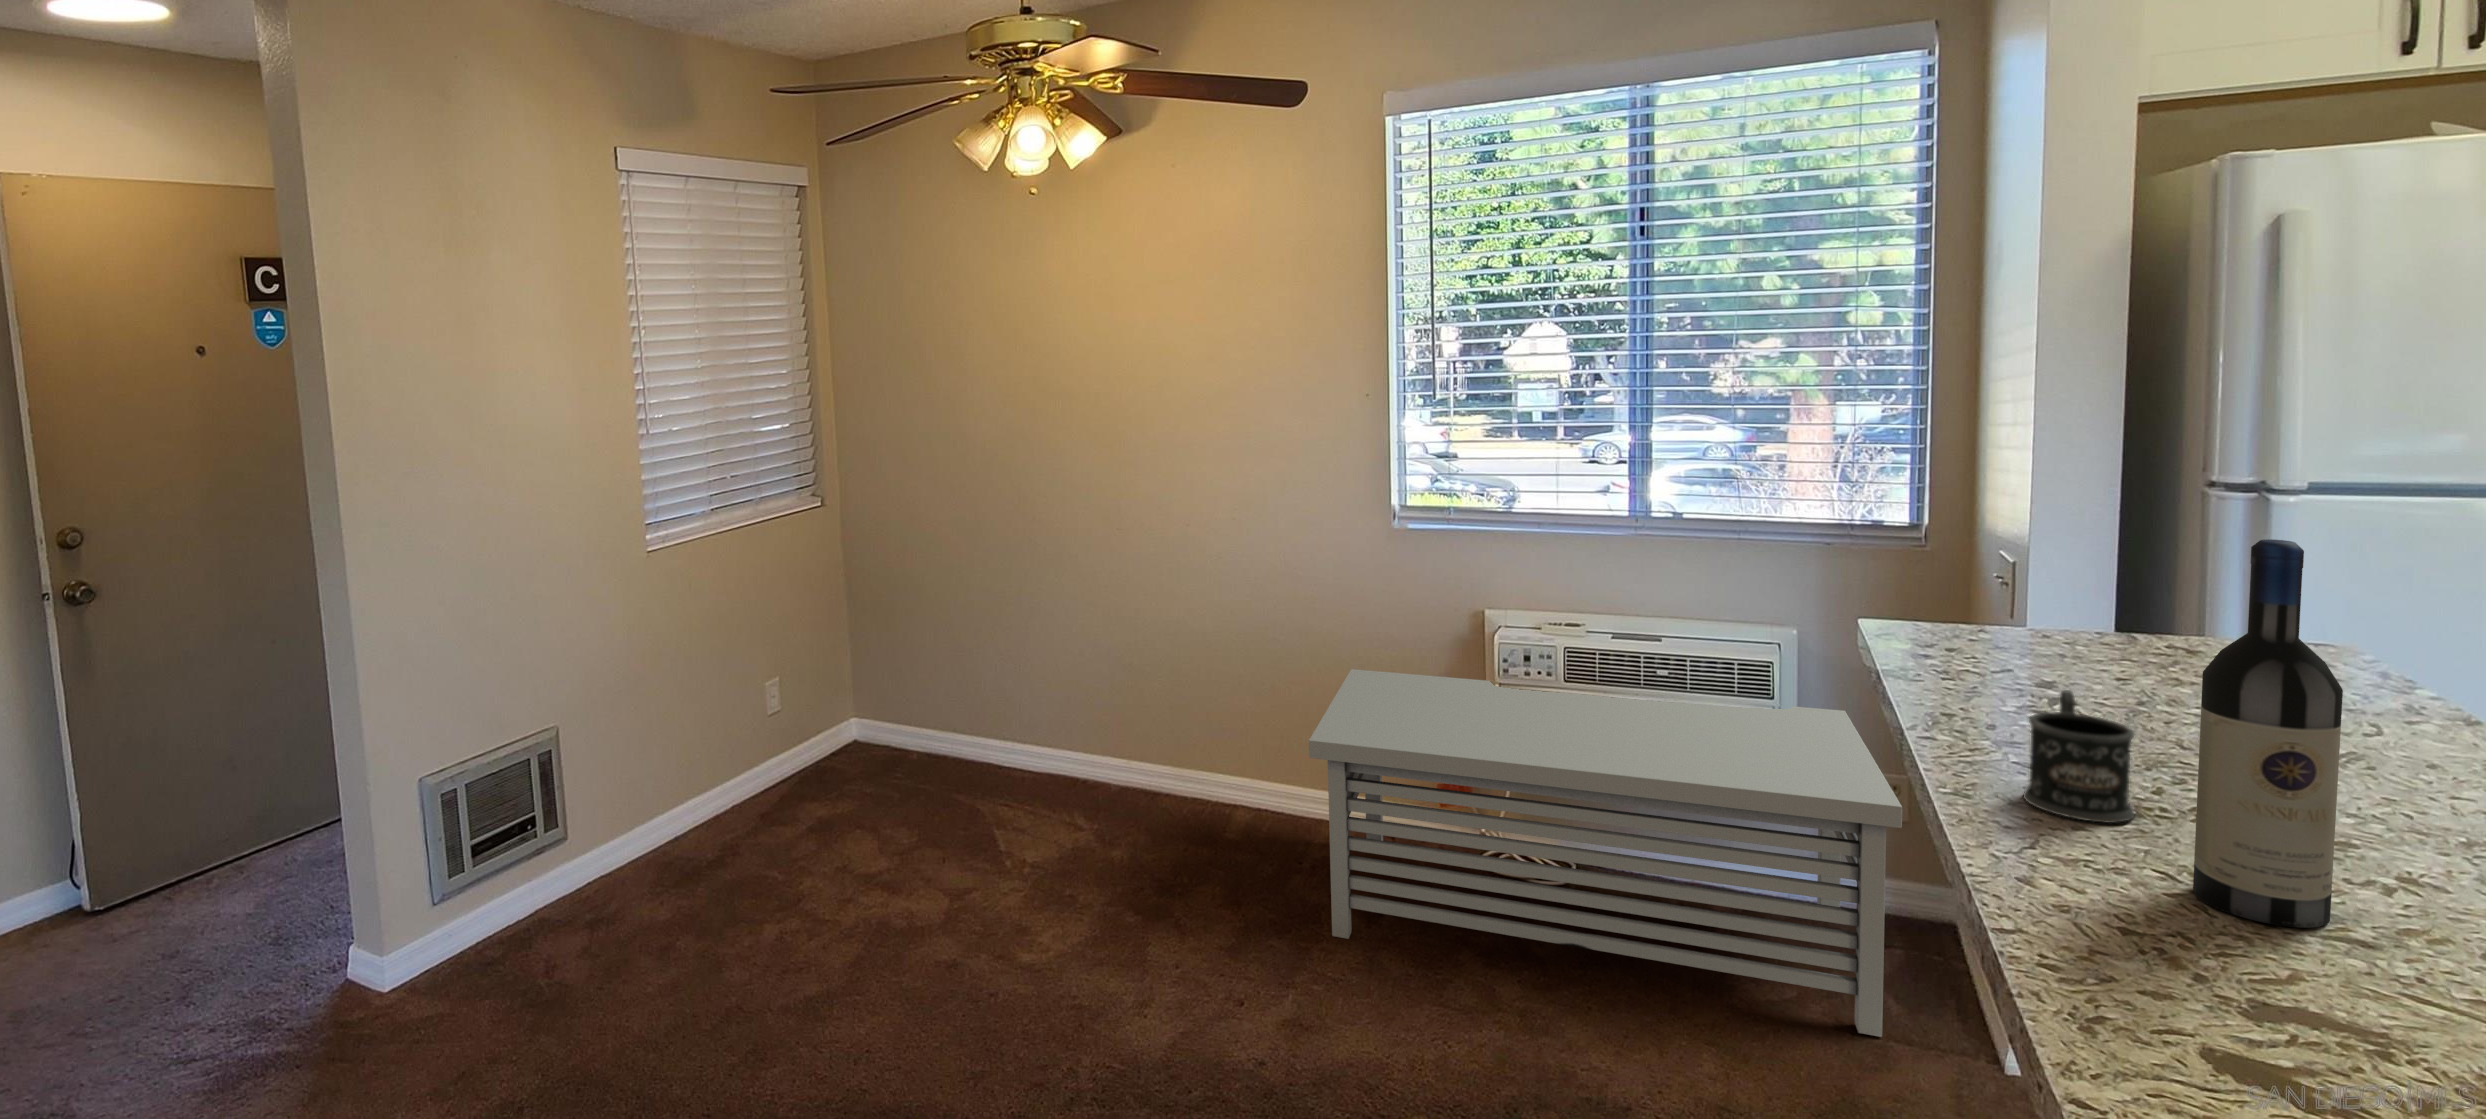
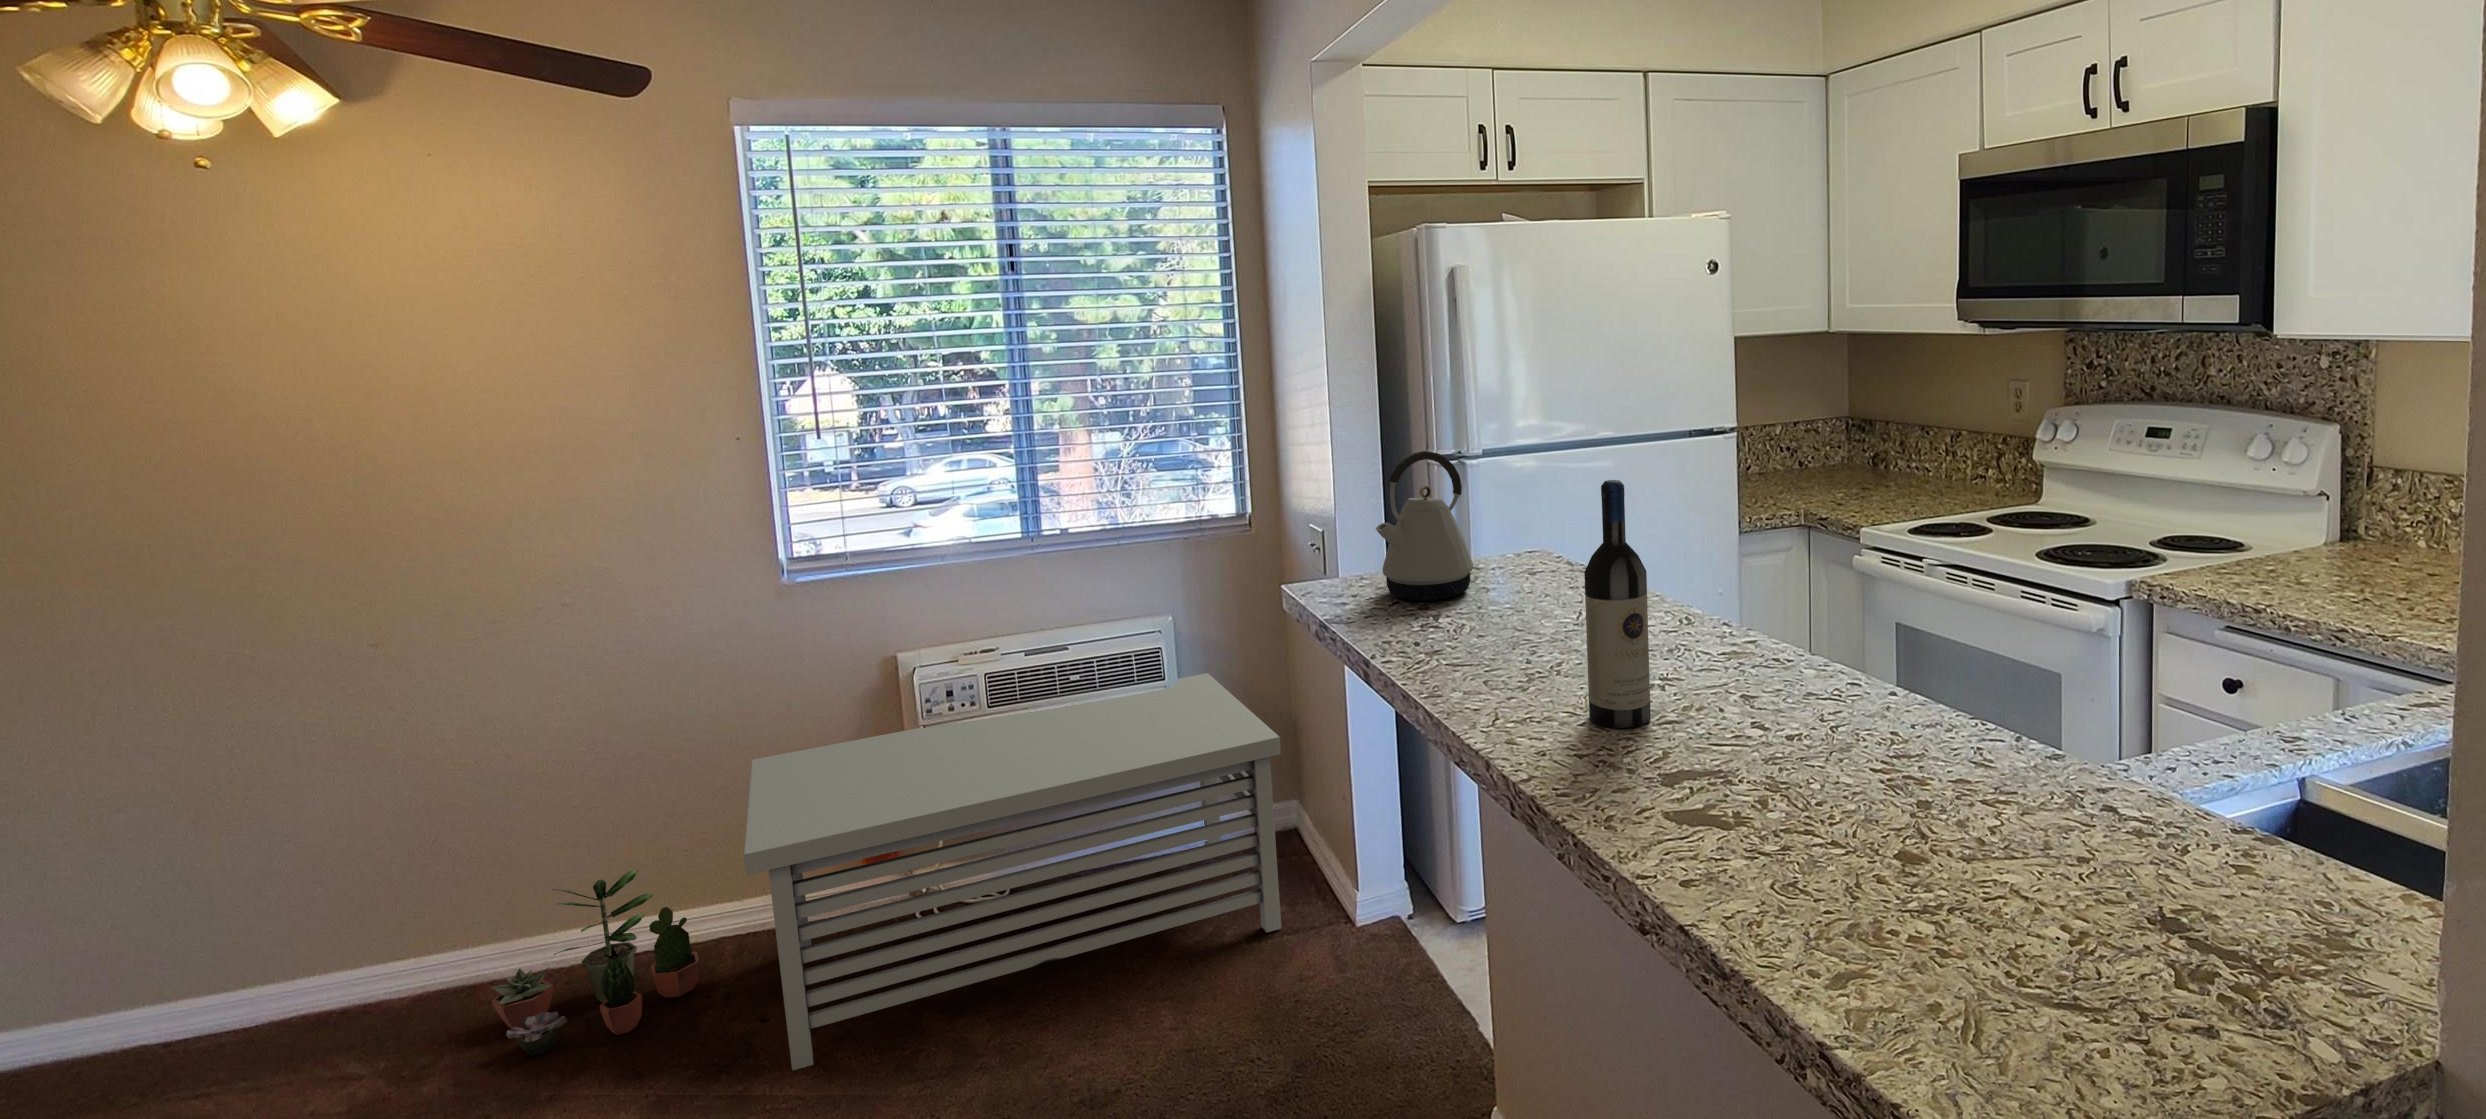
kettle: none [1984,472,2175,679] -> present [1376,451,1473,601]
mug: present [2023,690,2135,822] -> none [1474,607,1533,696]
potted plant: none [1162,726,1295,853] -> present [491,869,700,1056]

